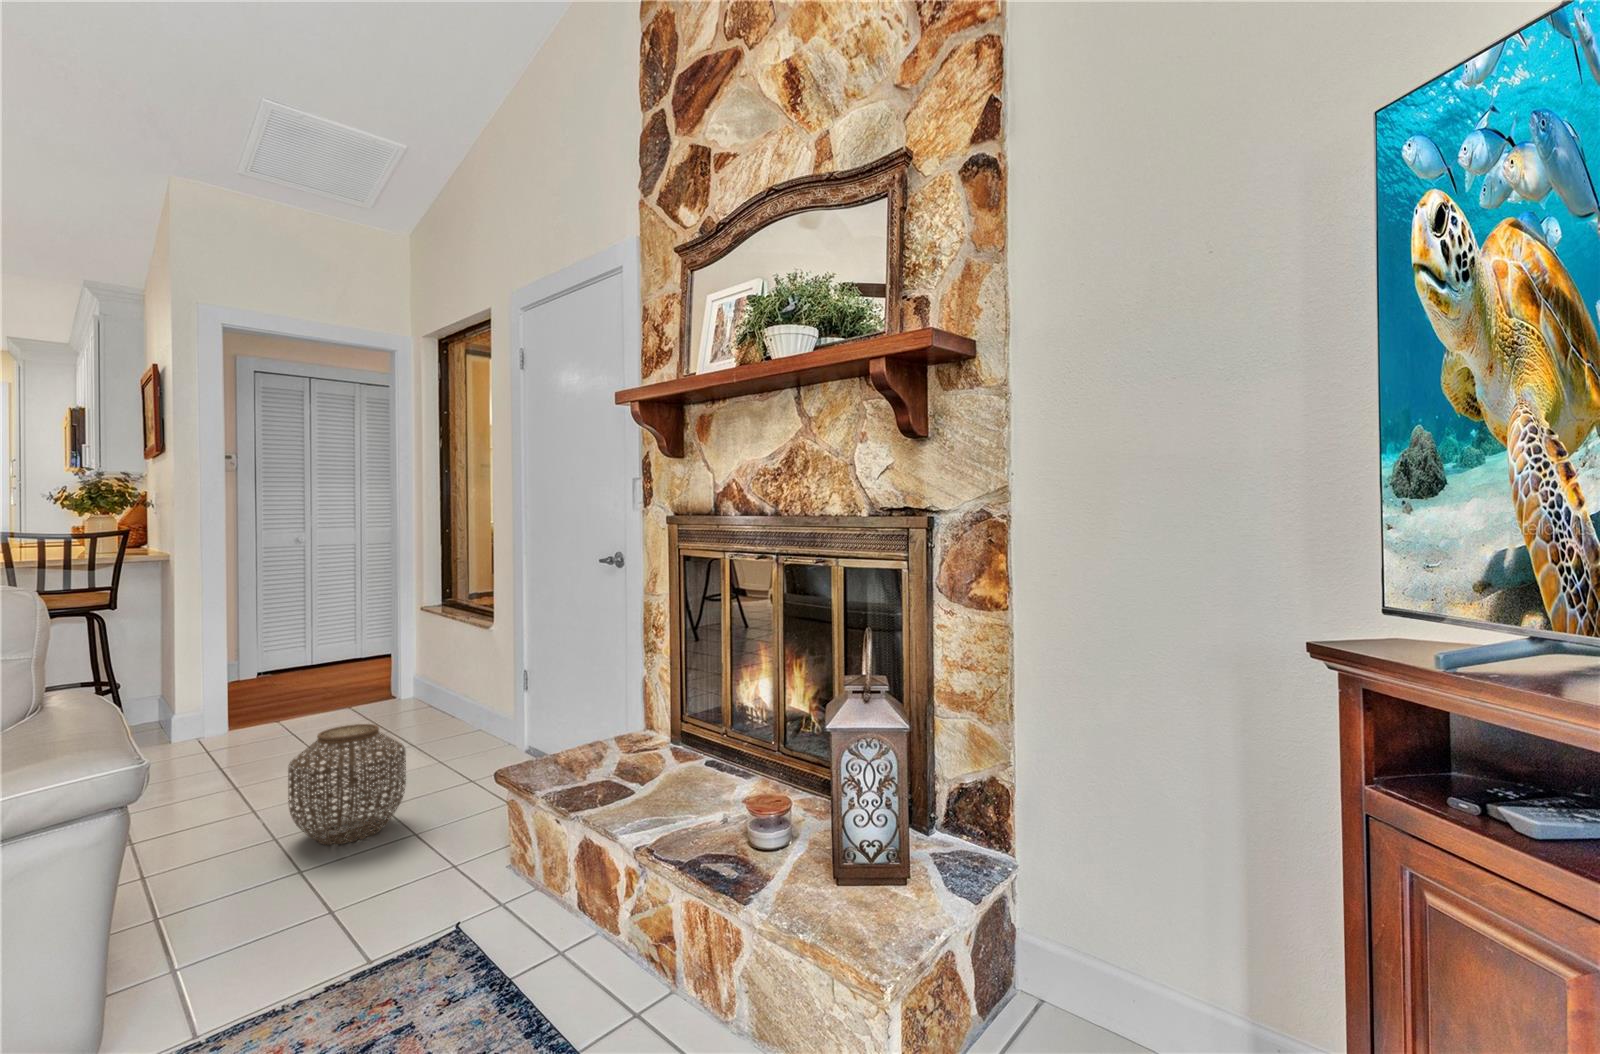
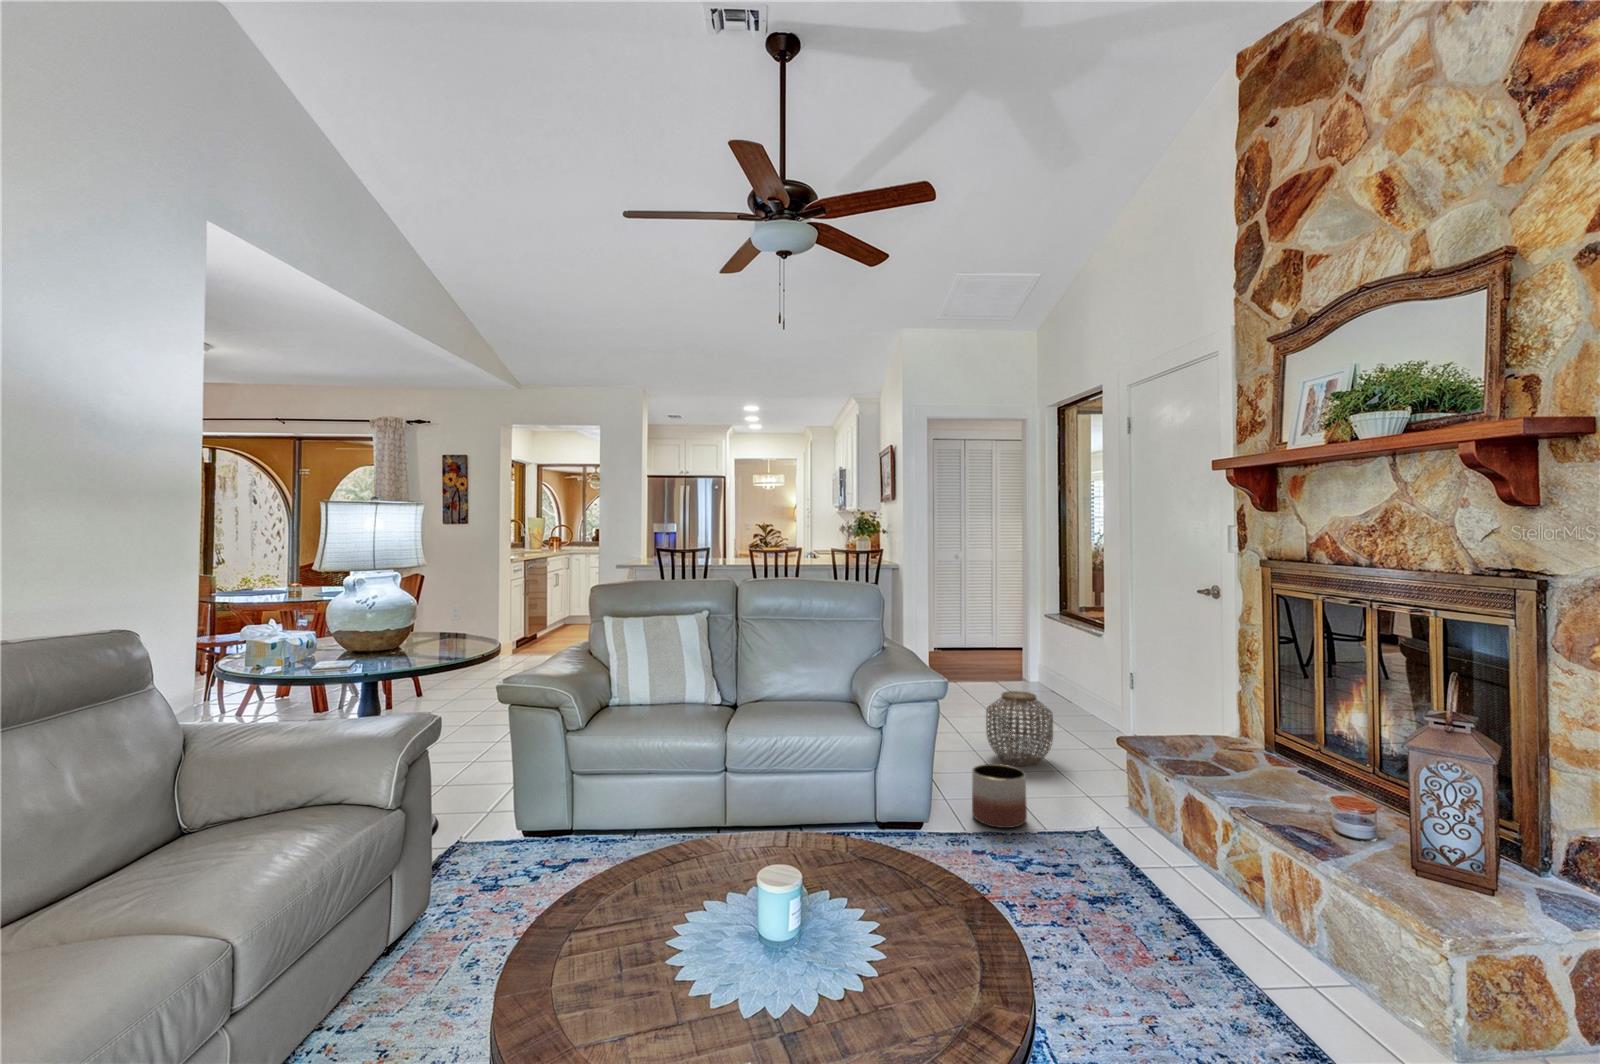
planter: none [212,866,329,997] -> present [972,764,1027,828]

